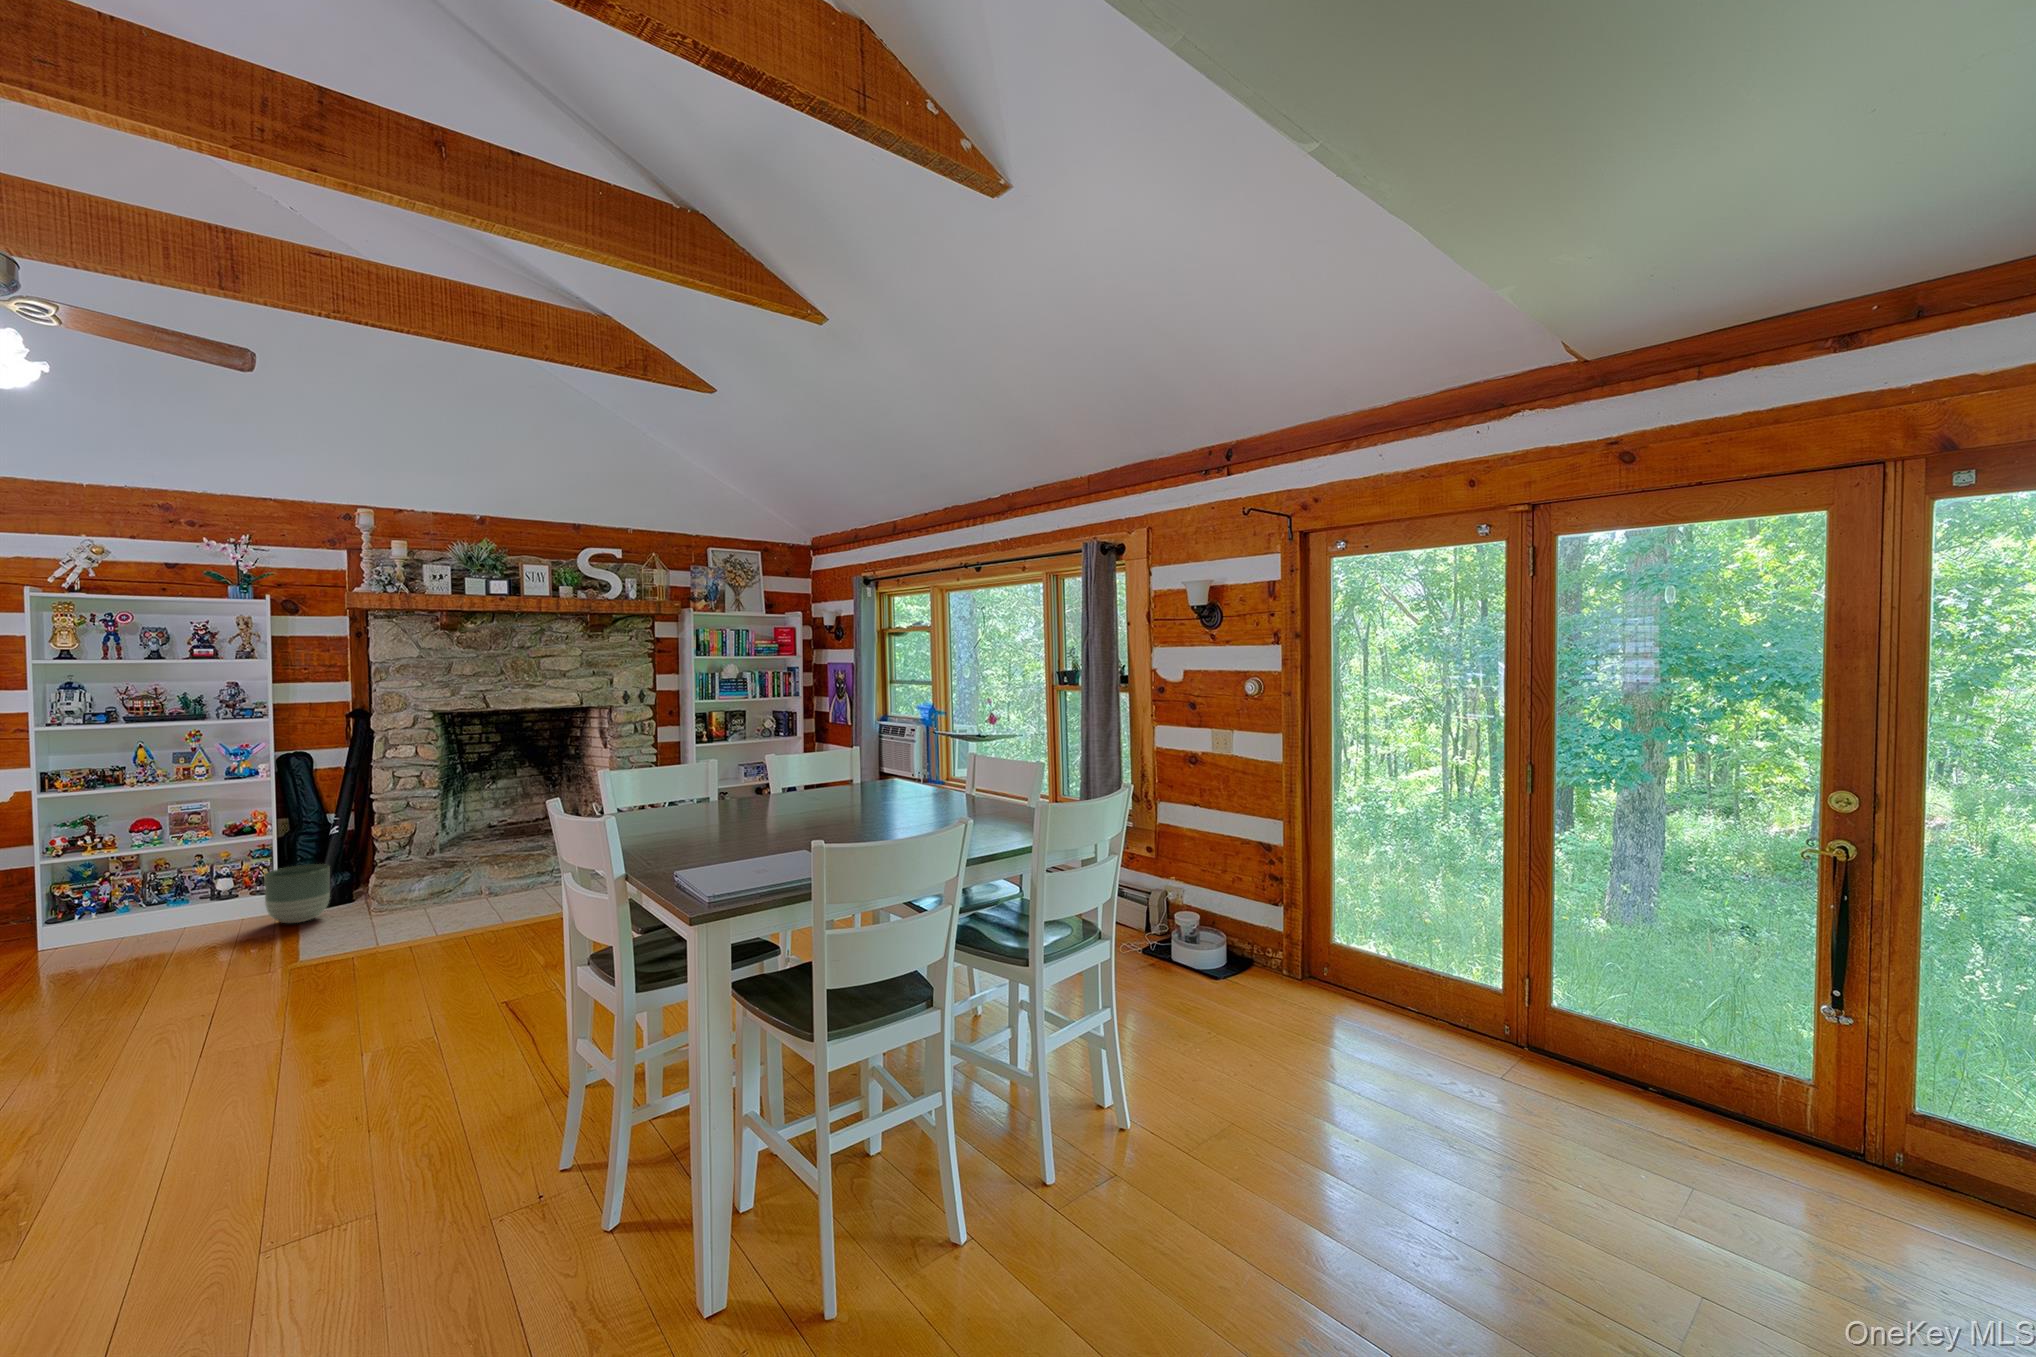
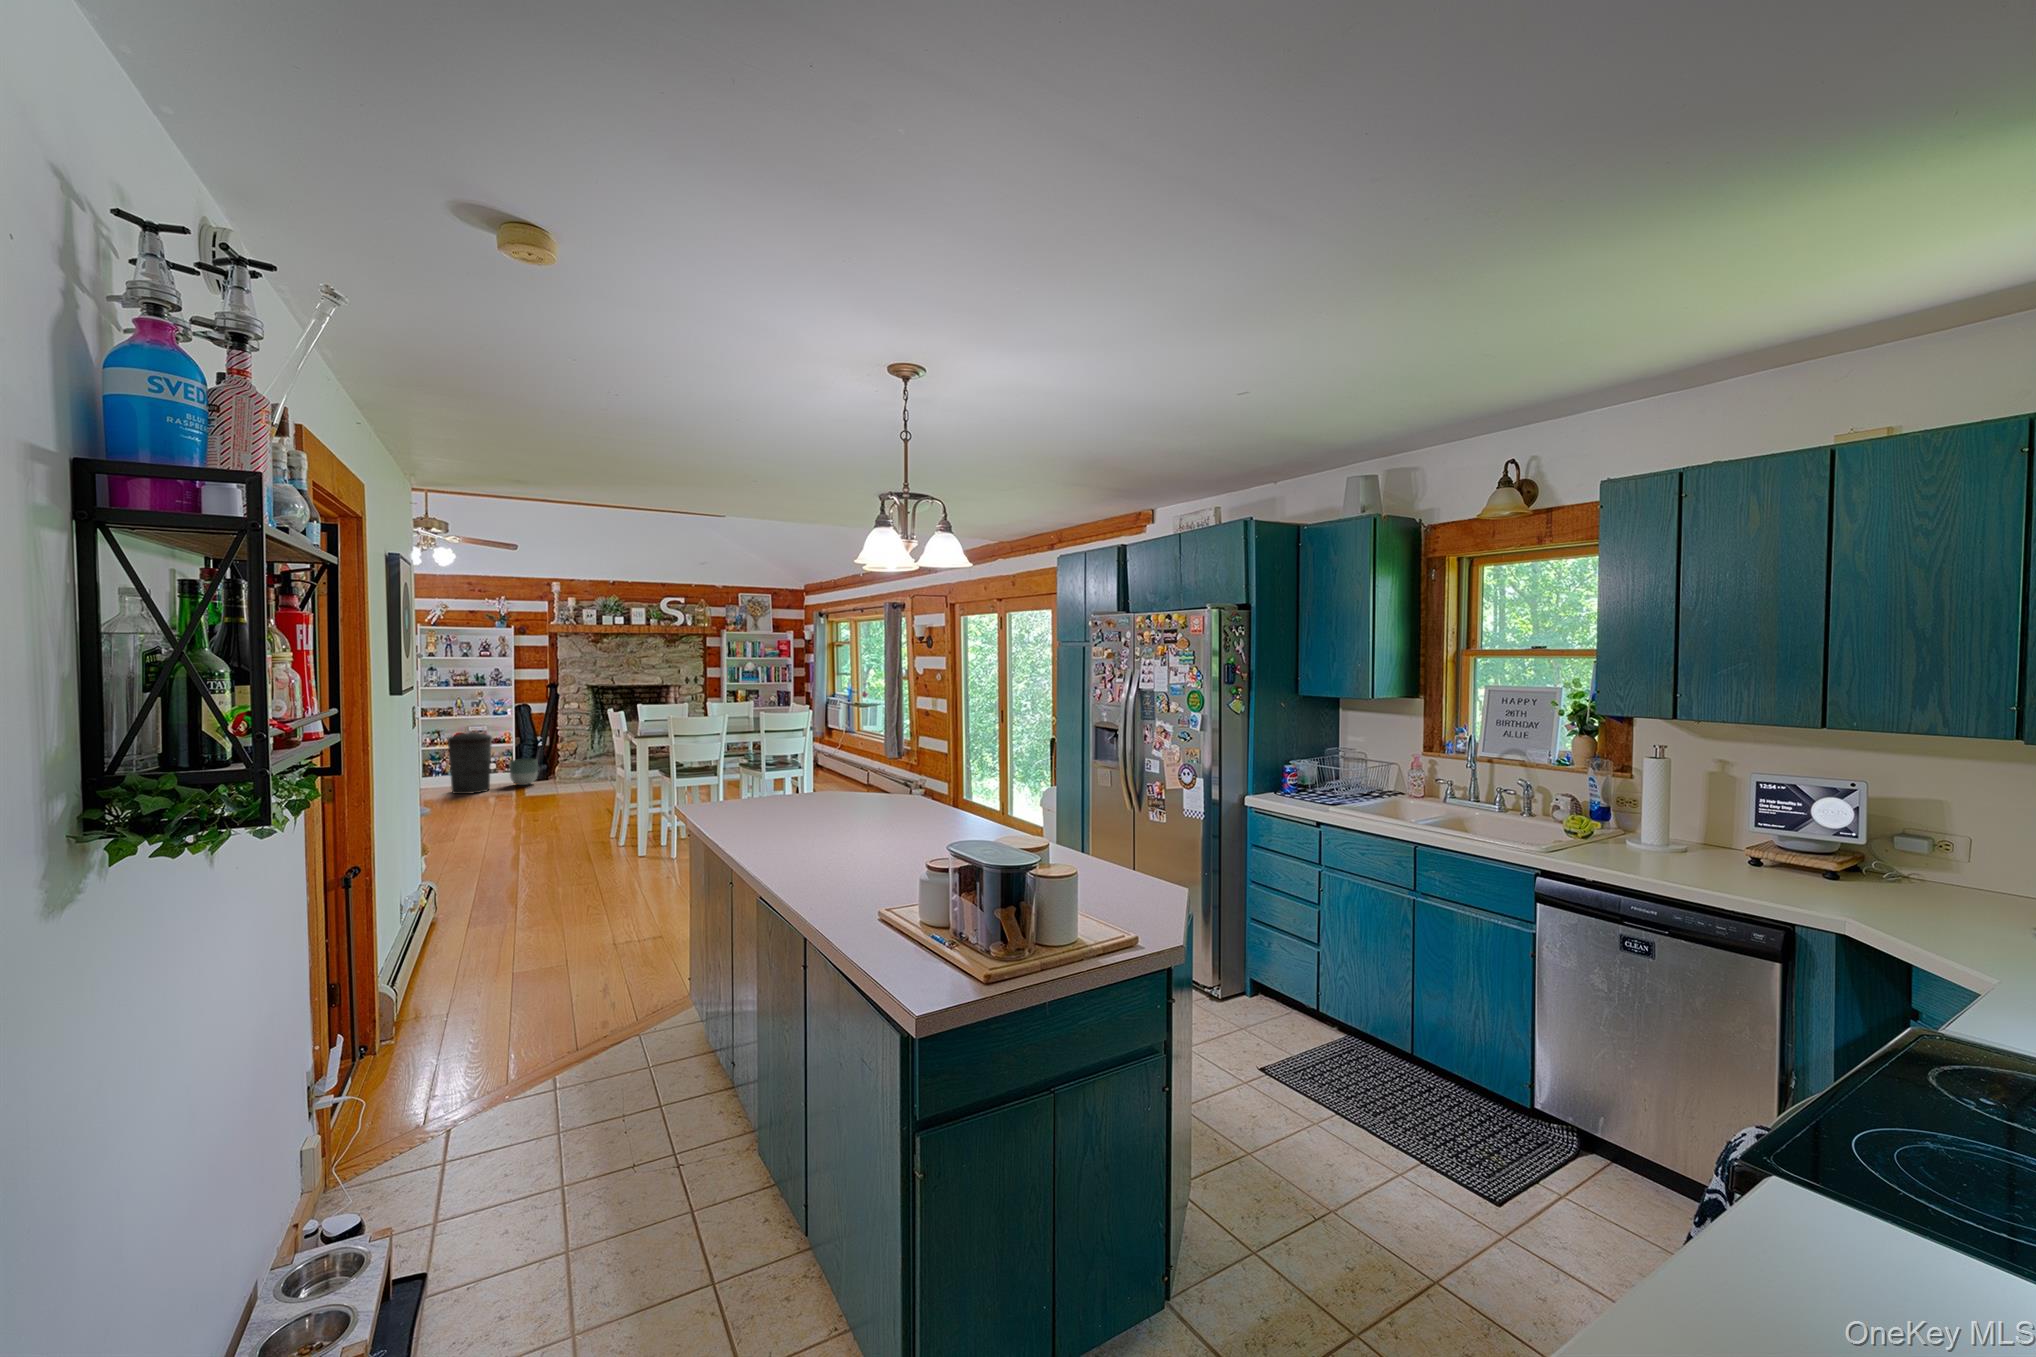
trash can: none [106,813,219,963] -> present [447,732,492,794]

